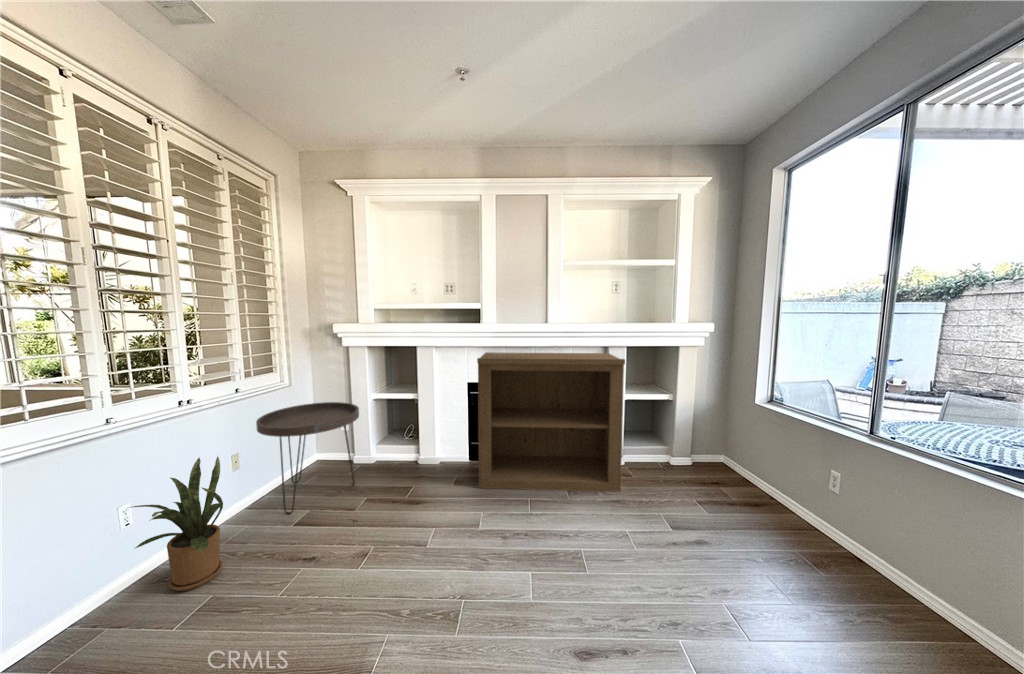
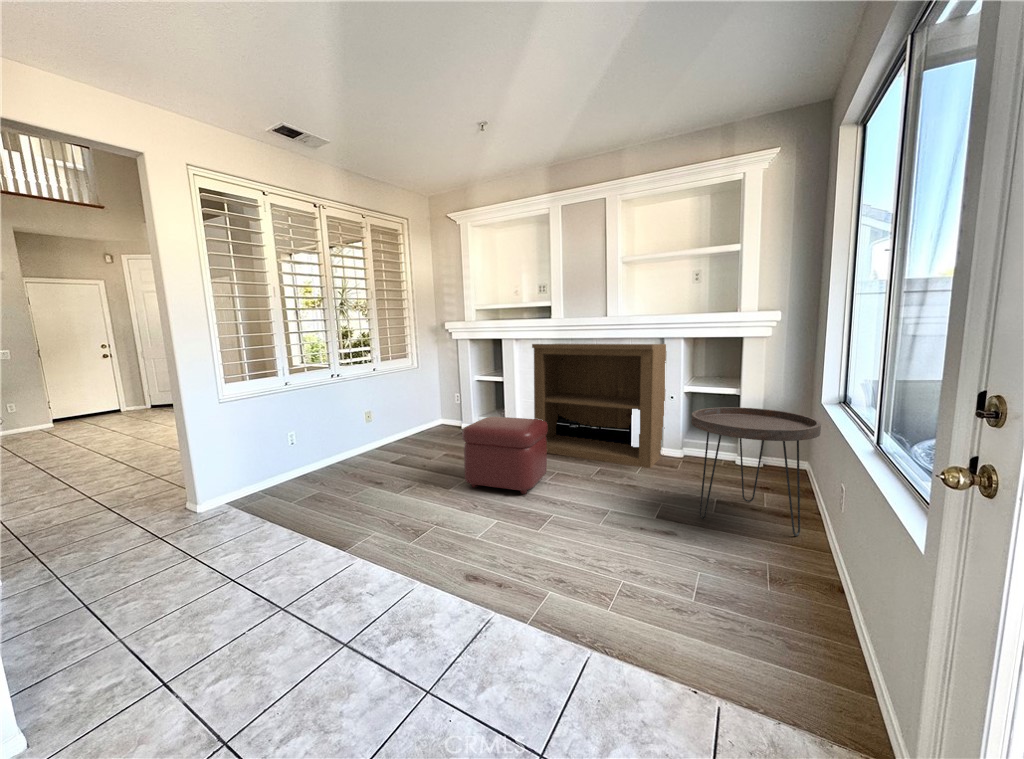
side table: present [256,402,359,514] -> present [692,407,821,536]
house plant: present [133,457,223,591] -> none [332,393,373,459]
ottoman: none [446,469,563,609] -> present [462,417,548,494]

